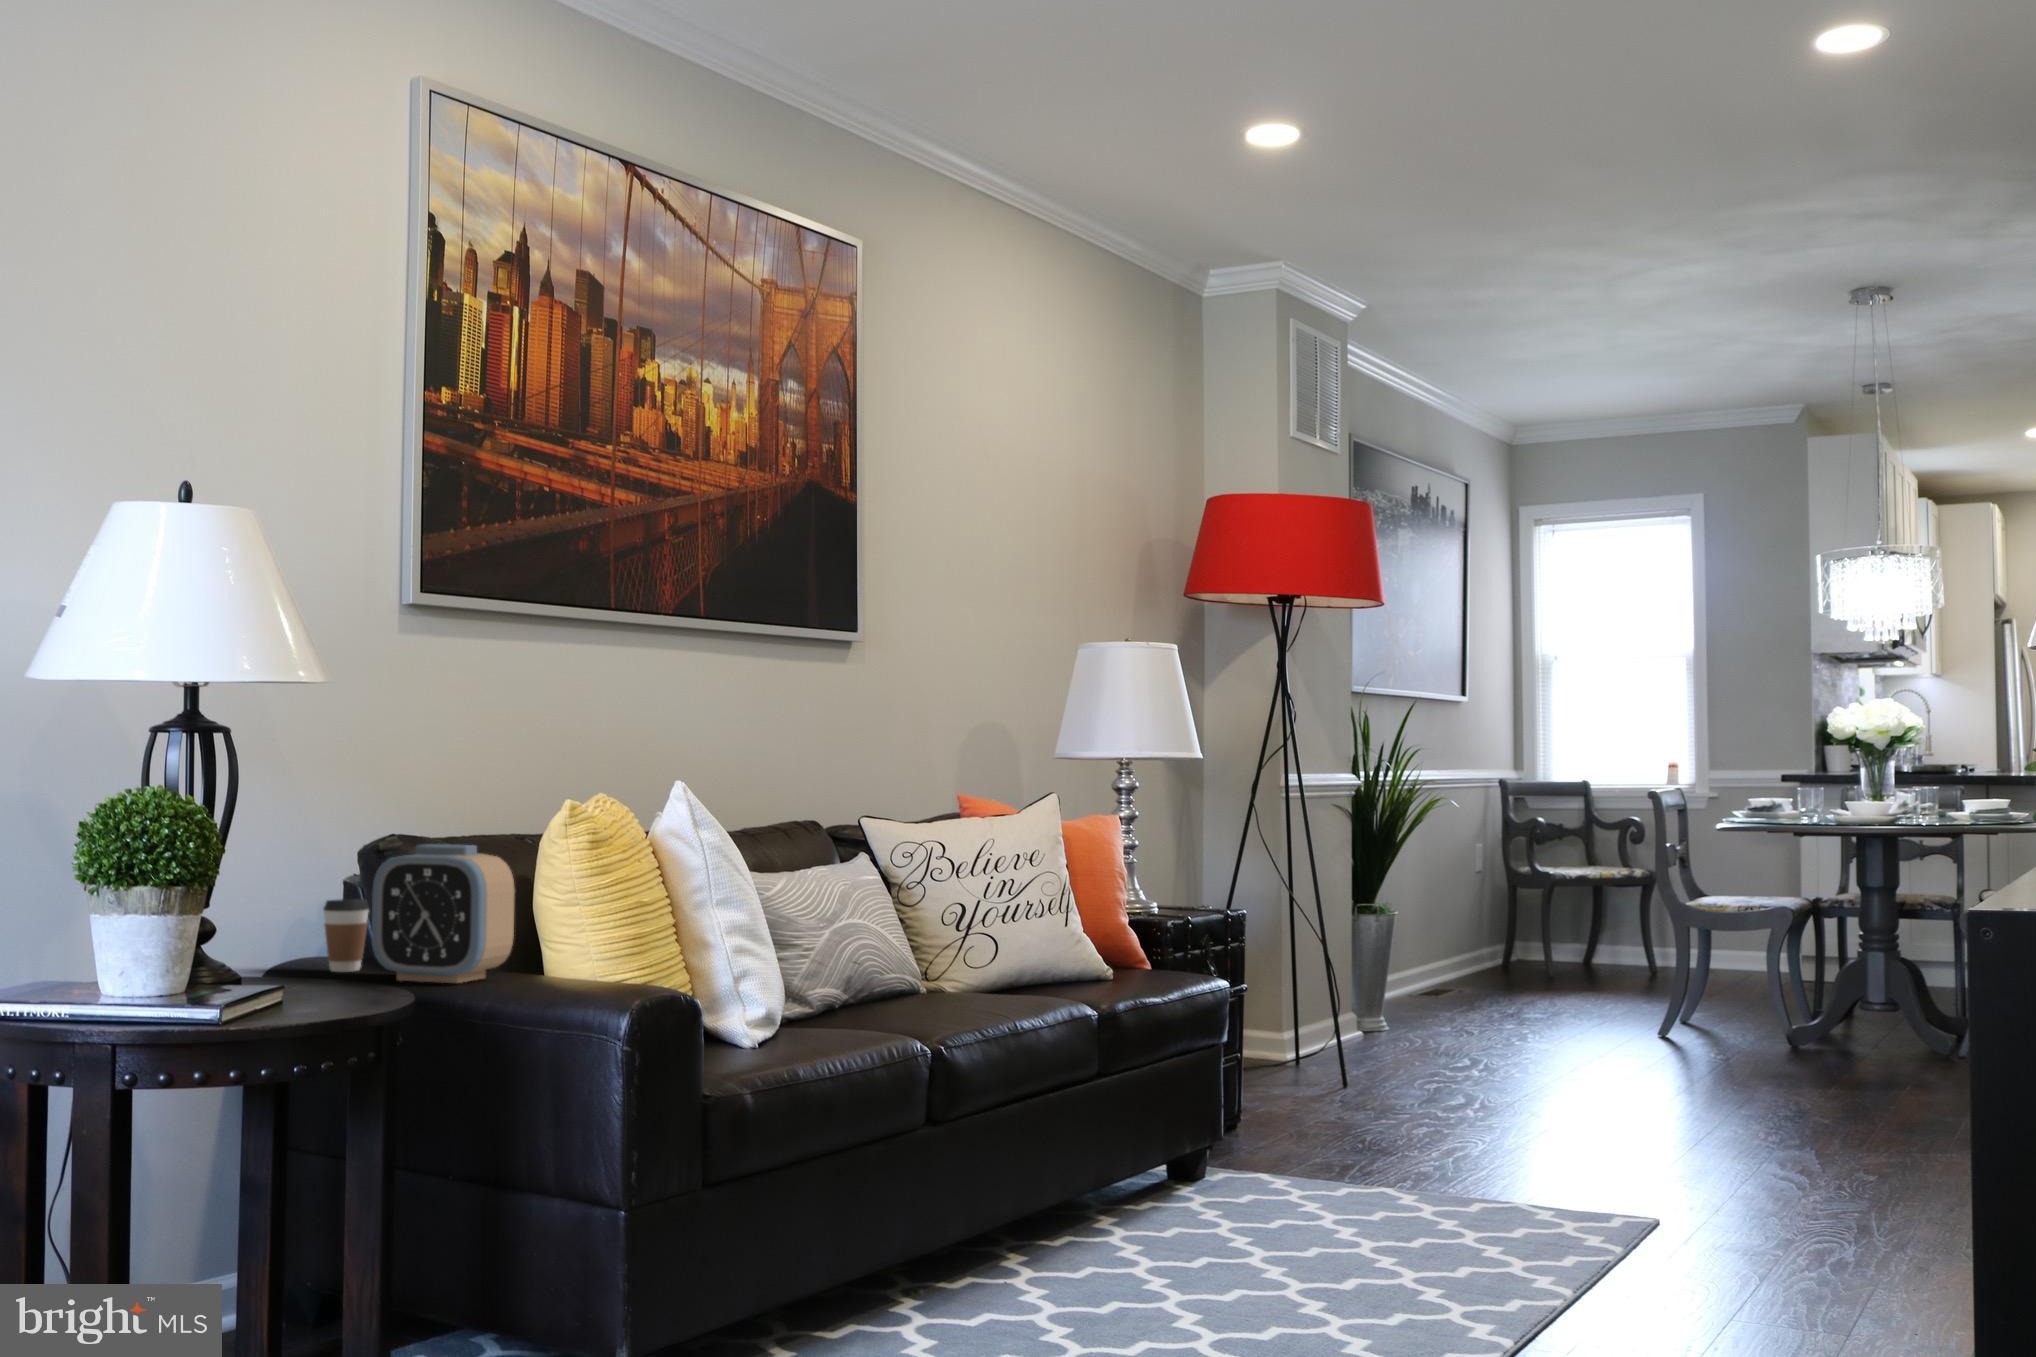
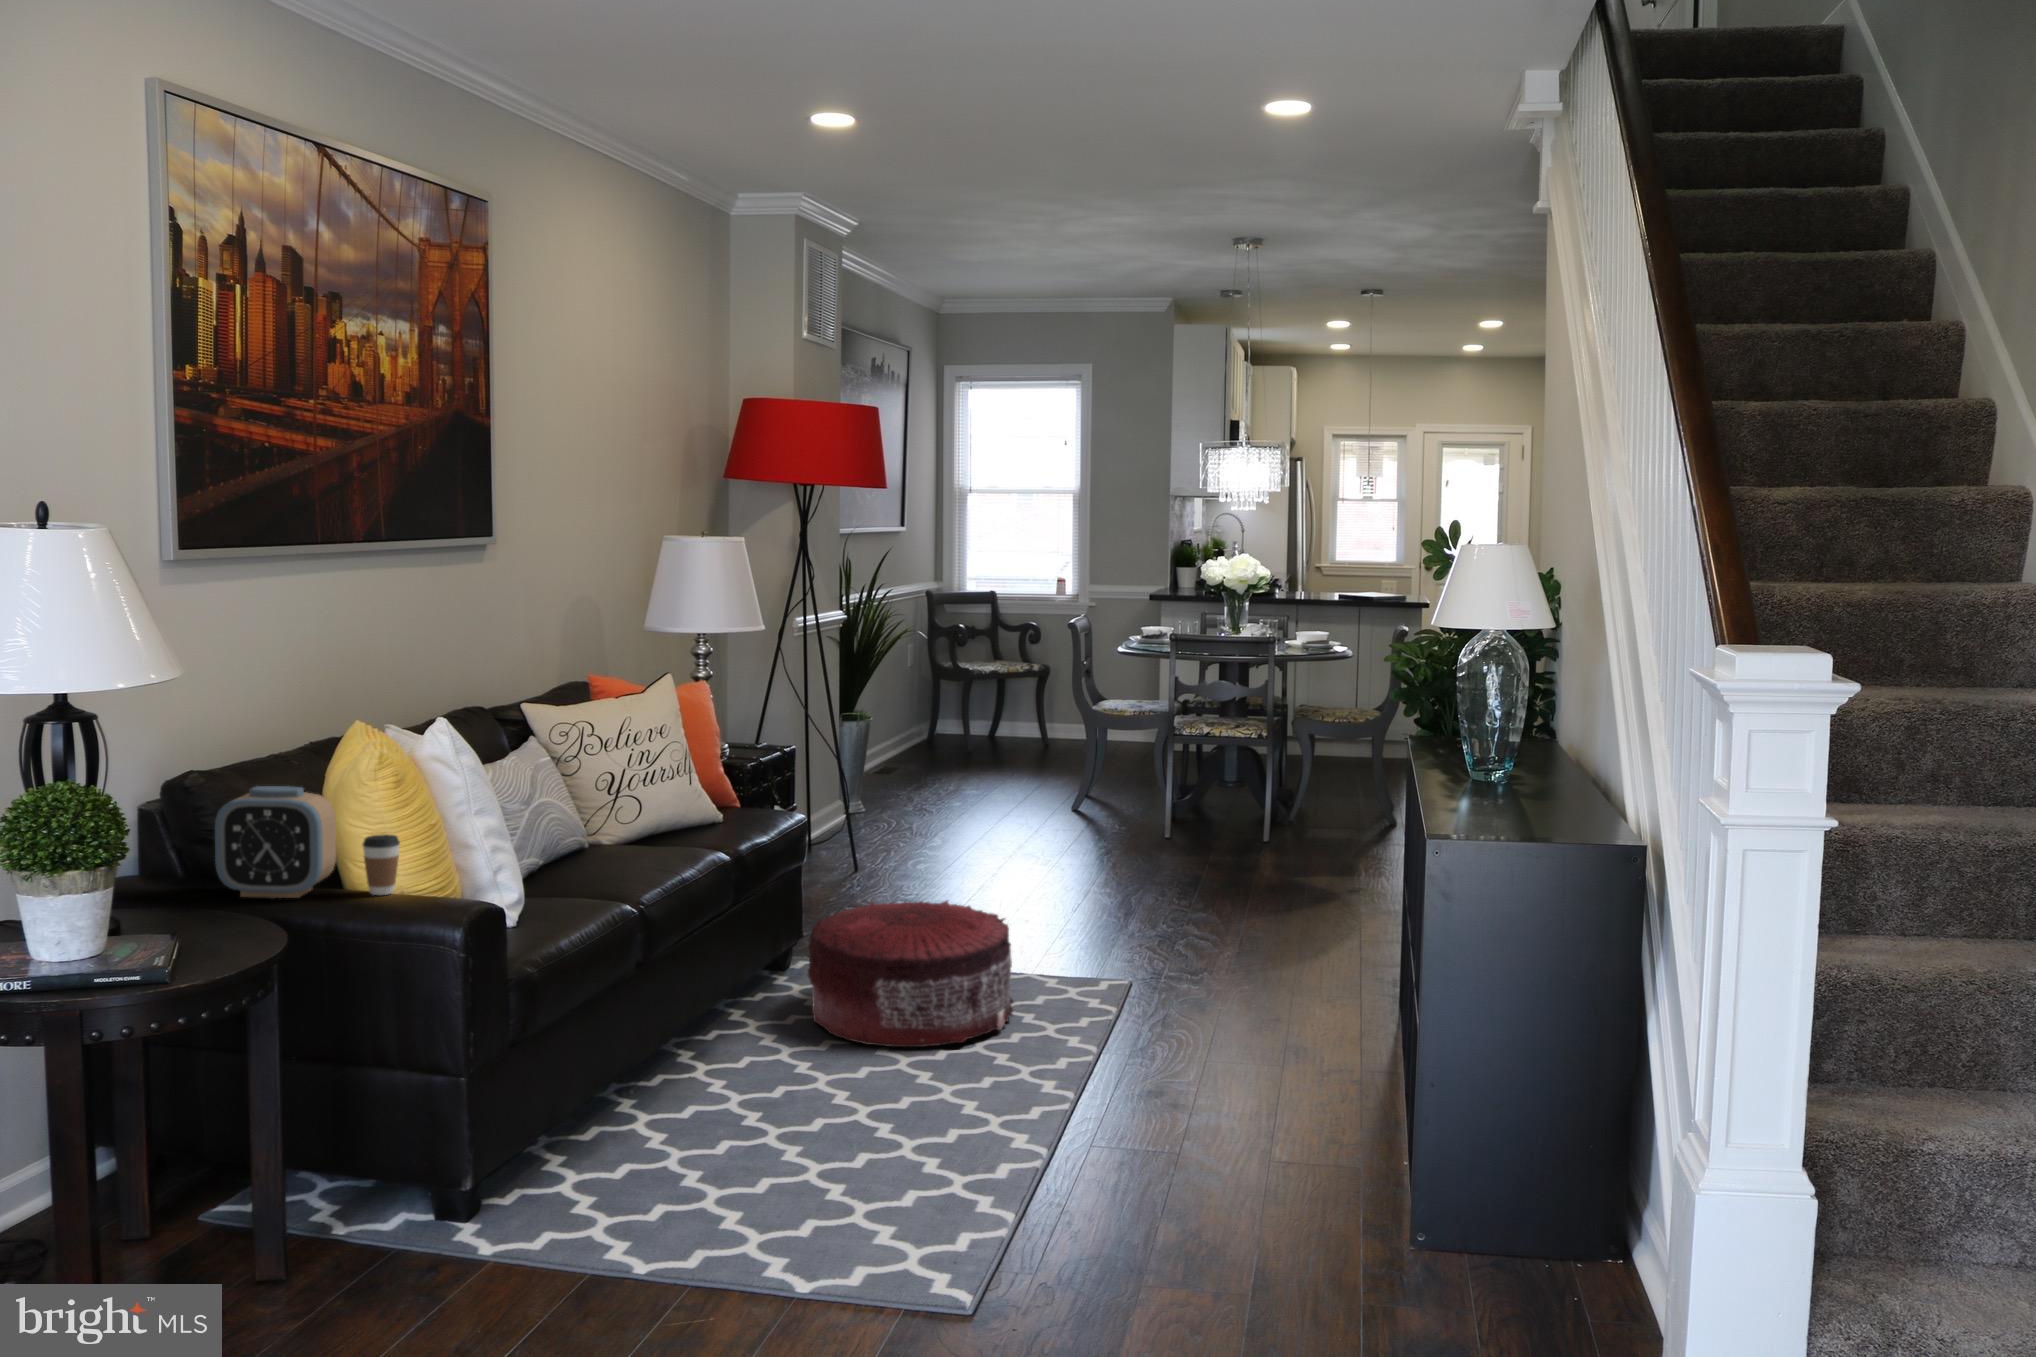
coffee cup: present [323,899,369,972] -> present [363,834,400,895]
pouf: none [1195,1087,1502,1287] -> present [808,901,1014,1047]

